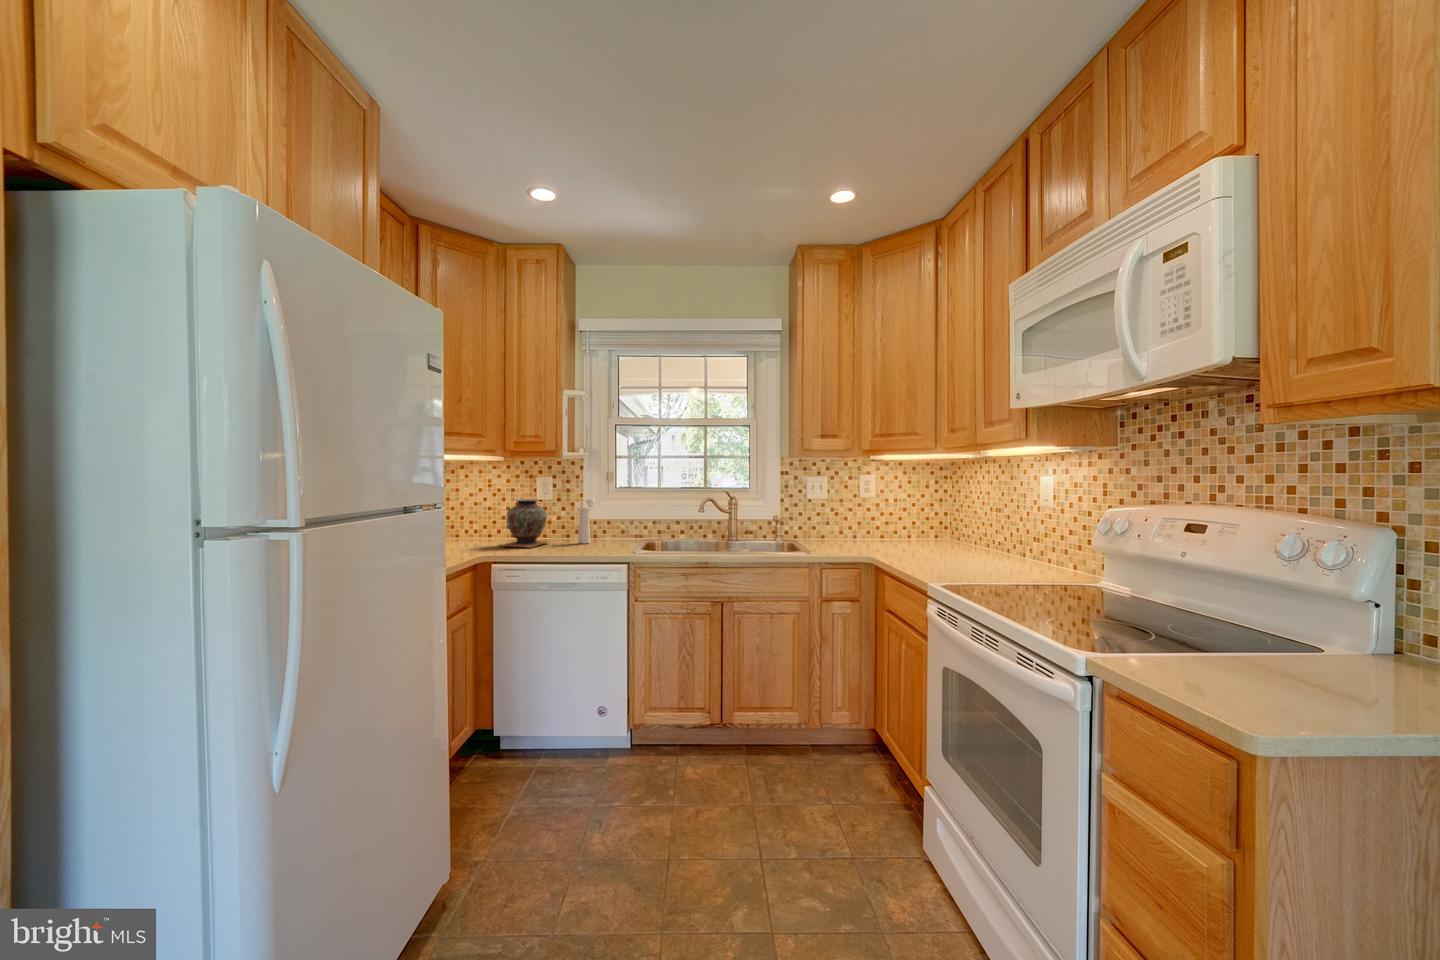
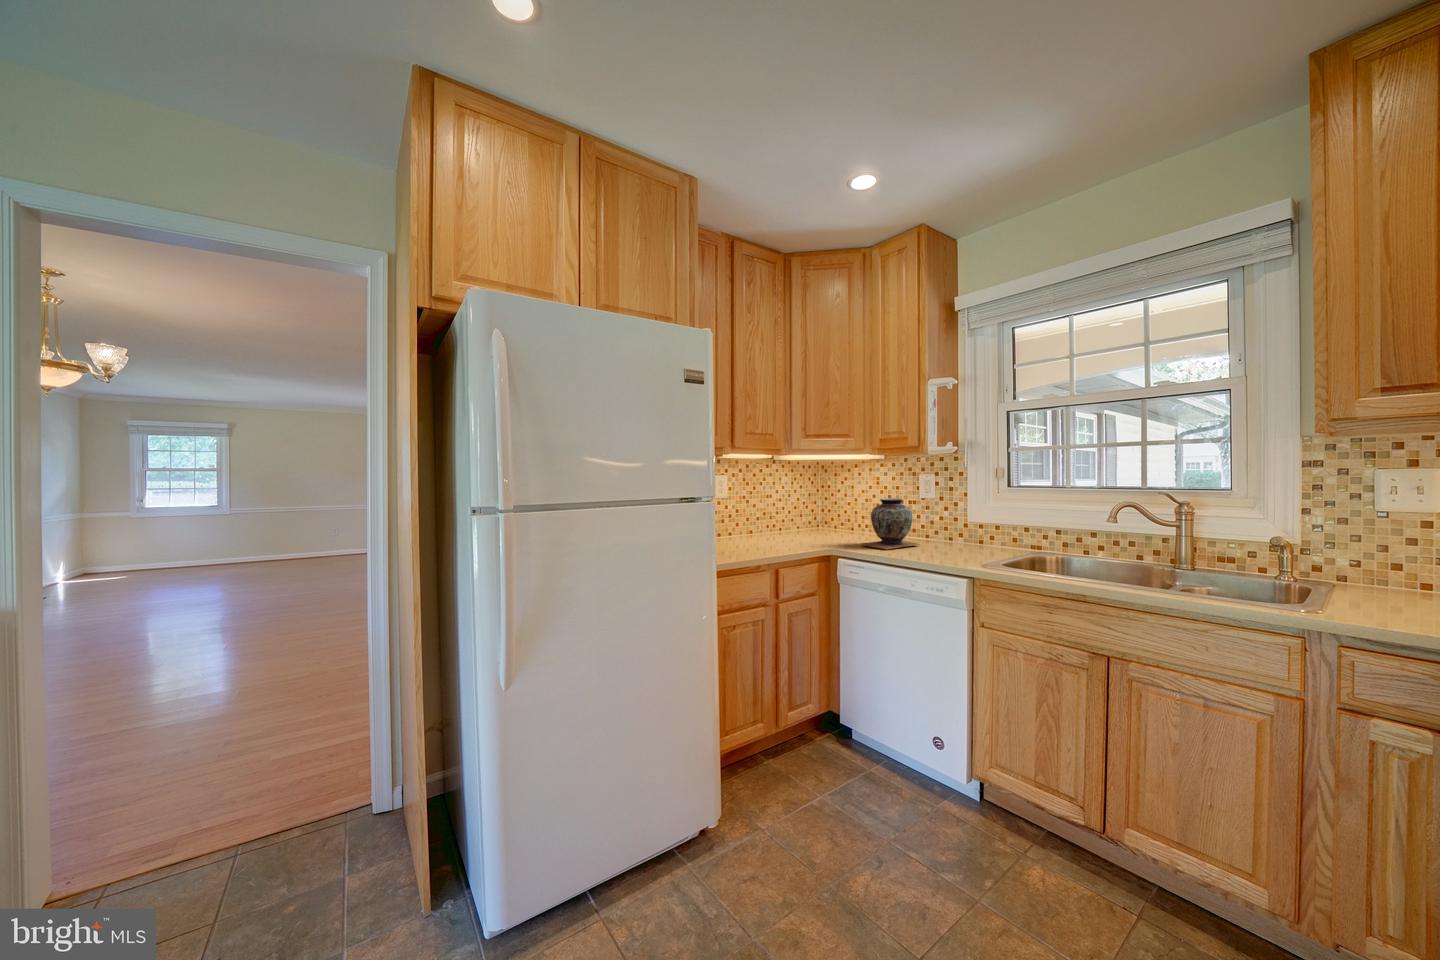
pepper mill: present [578,499,595,543] -> none [949,500,976,550]

